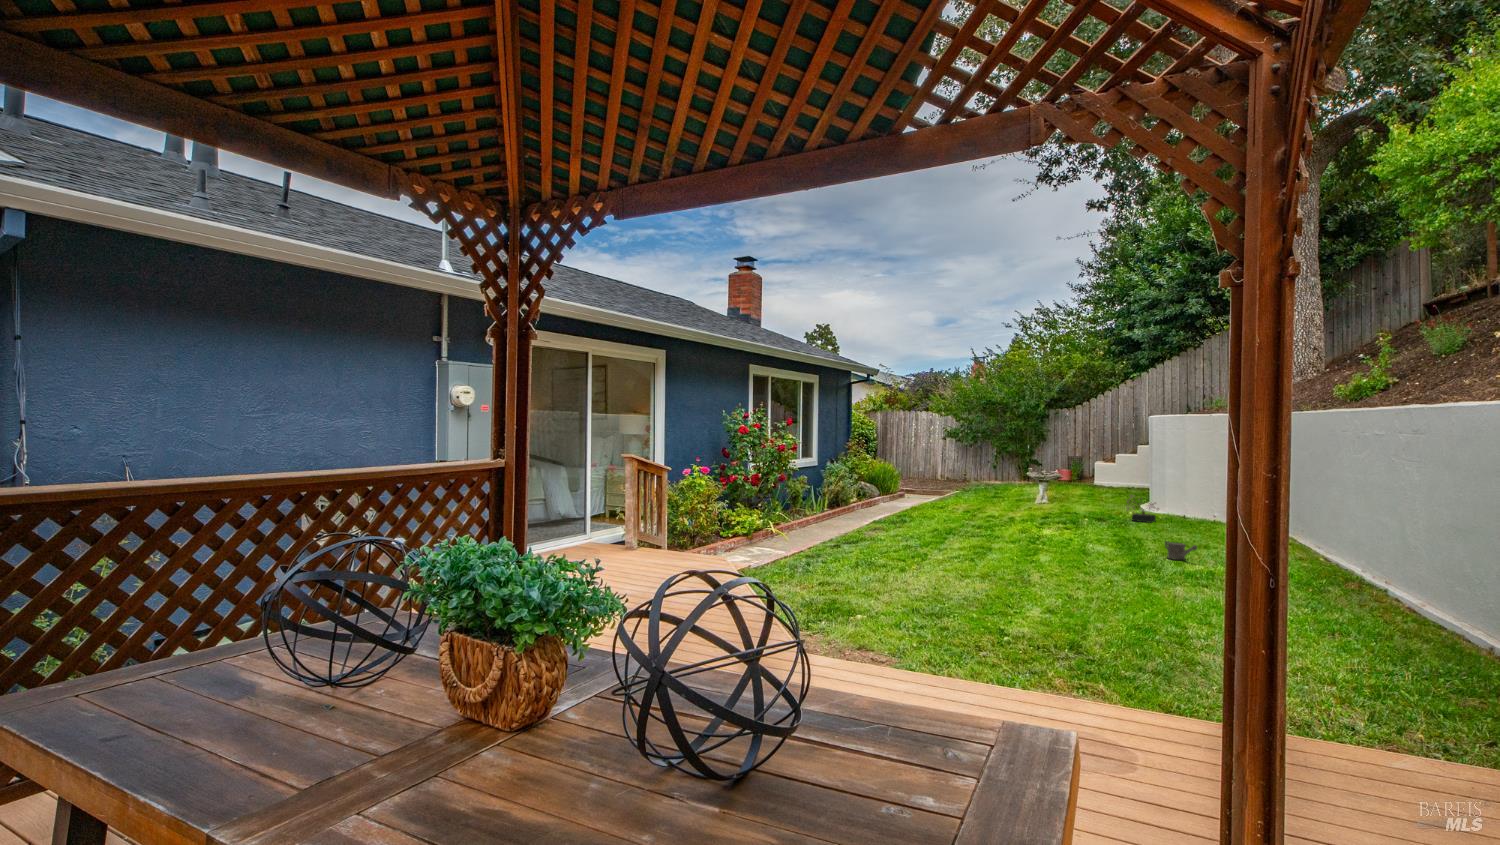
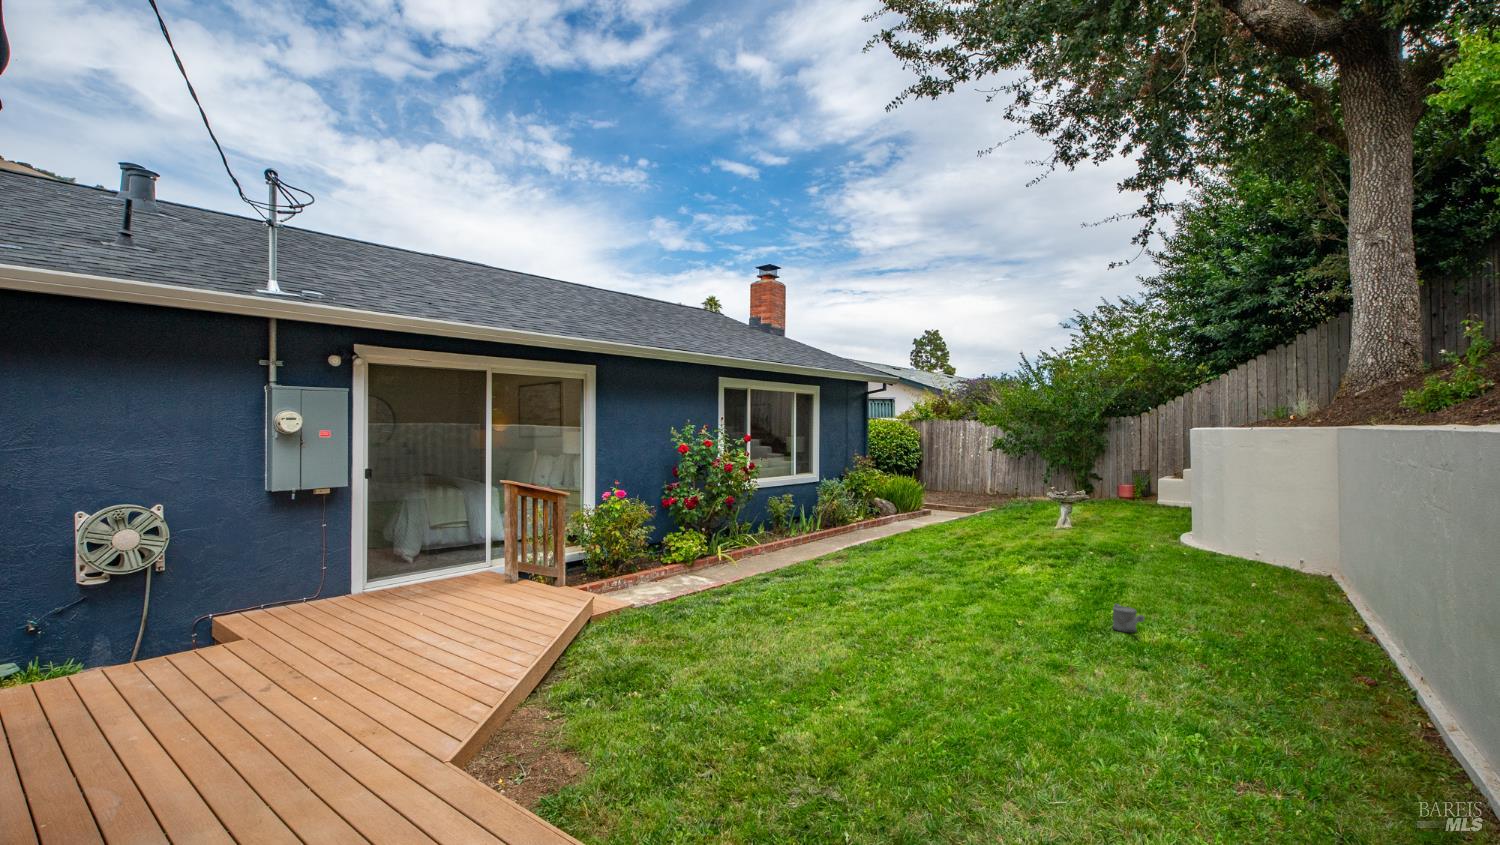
decorative plant: present [1127,495,1159,523] -> none [1128,529,1174,566]

